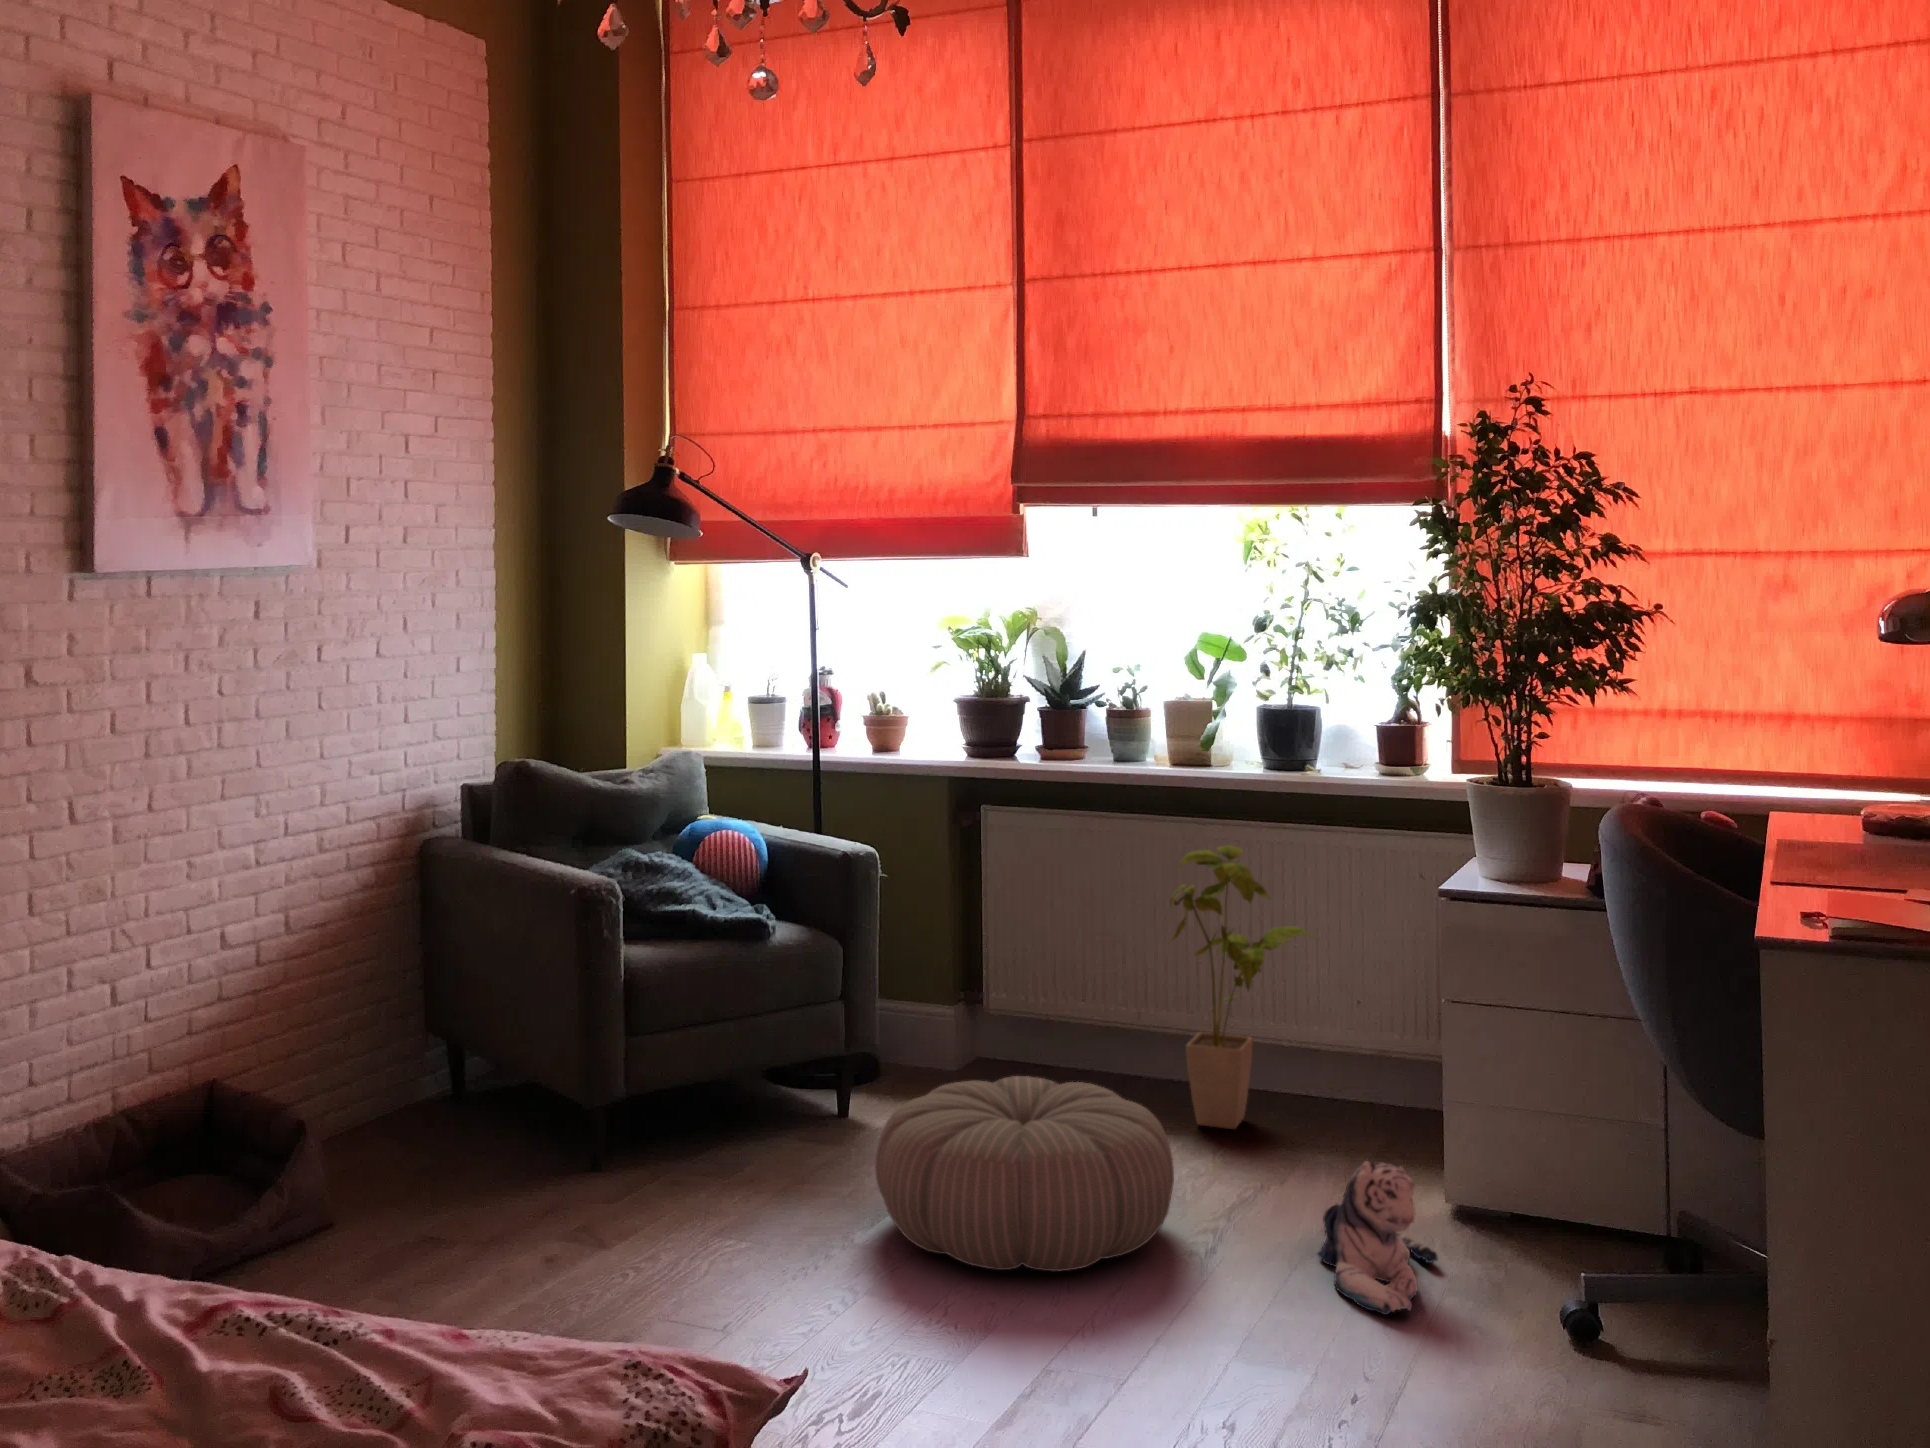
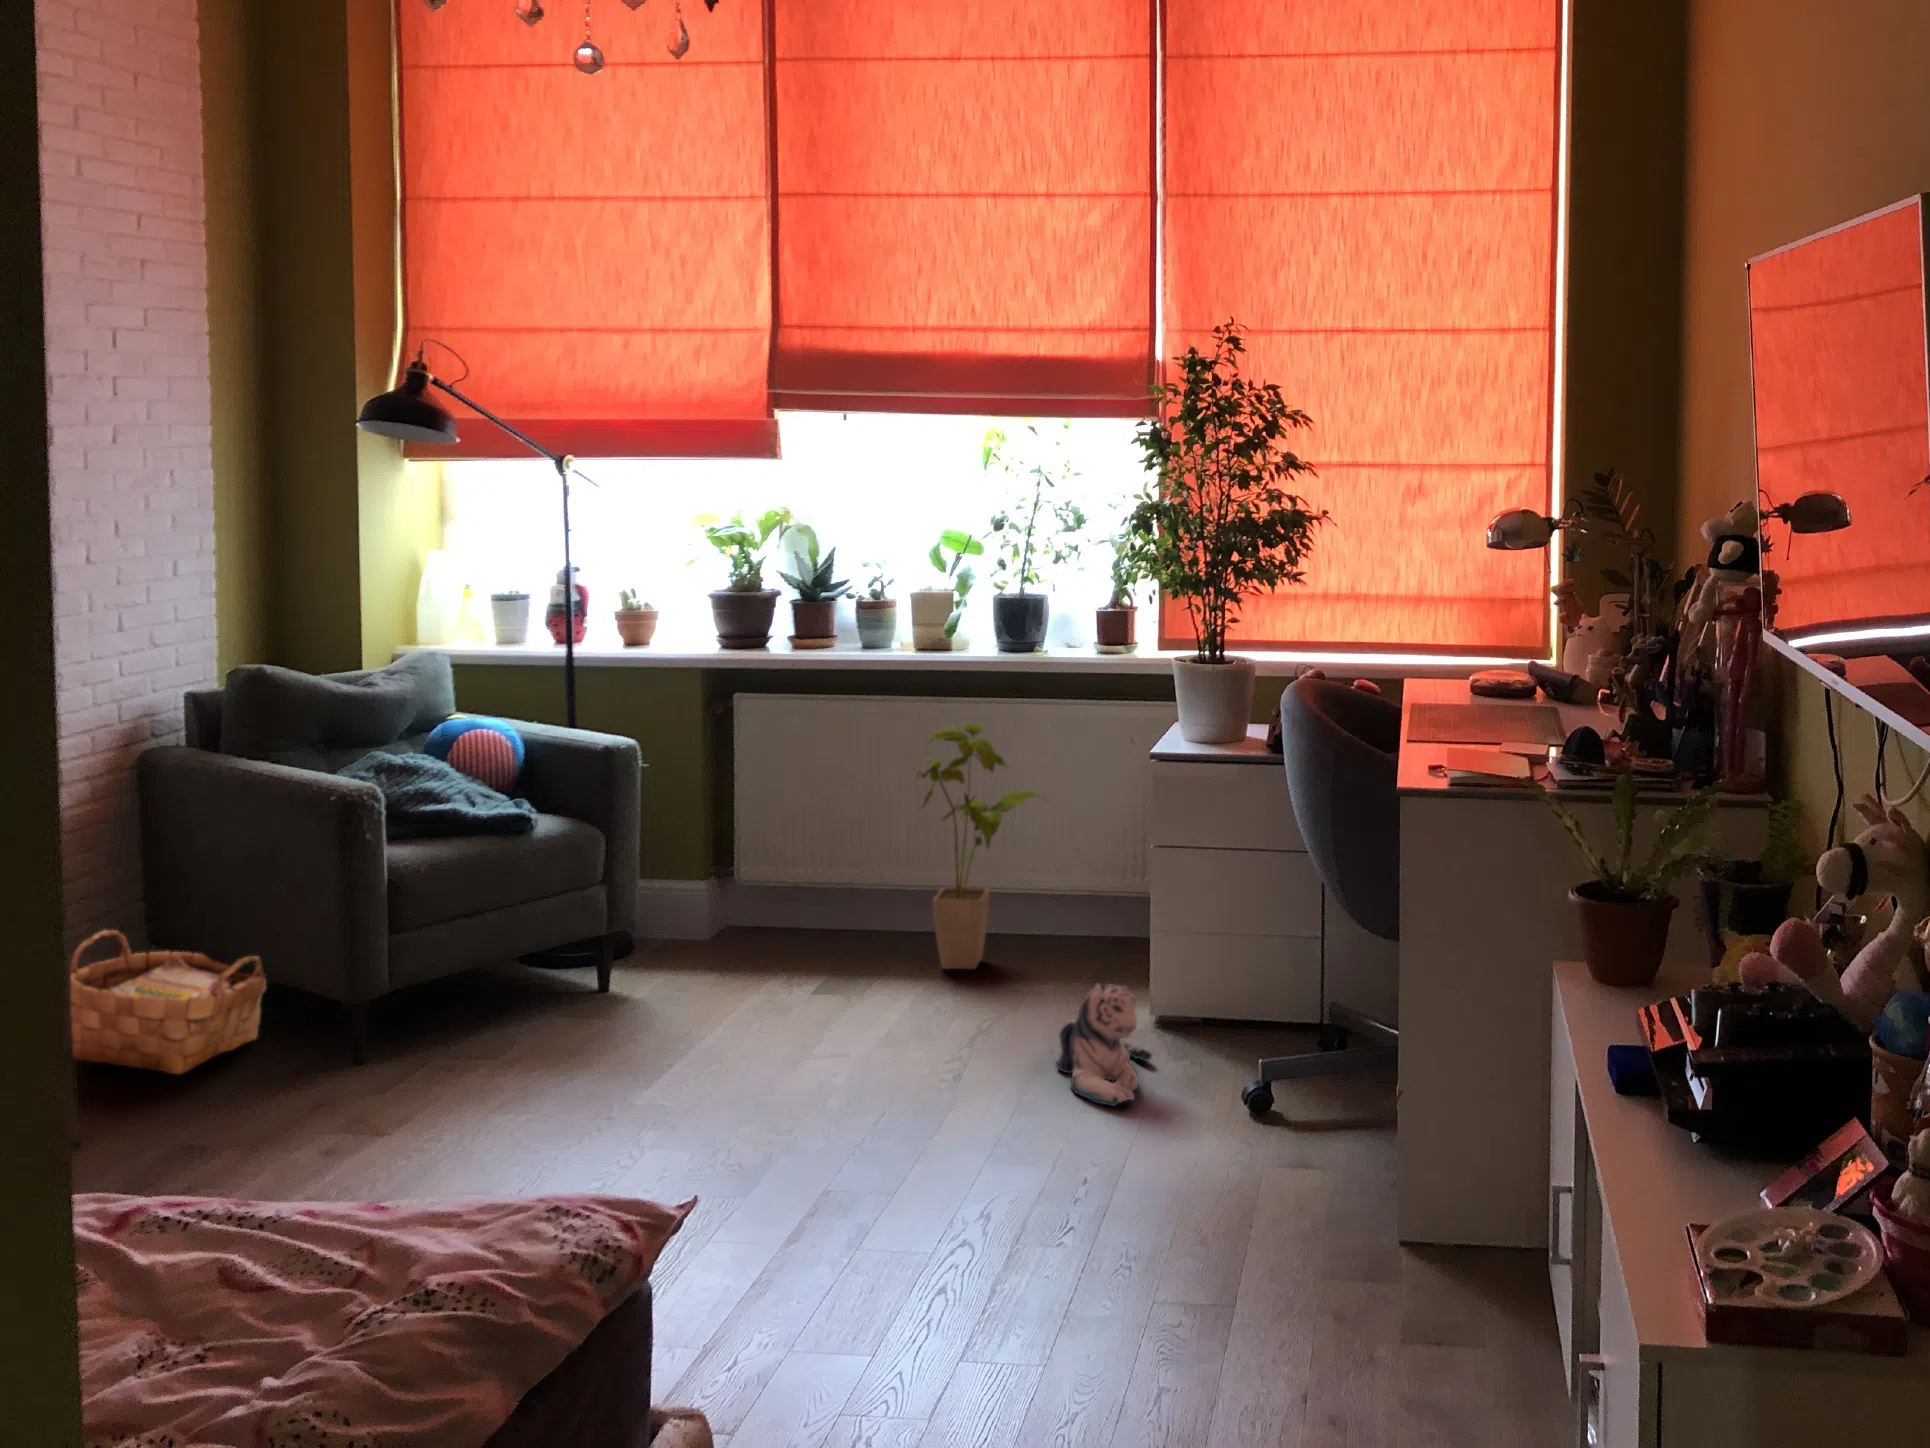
woven basket: none [341,1009,515,1159] -> present [71,930,266,1075]
pouf: present [875,1076,1174,1272] -> none [661,940,934,1111]

